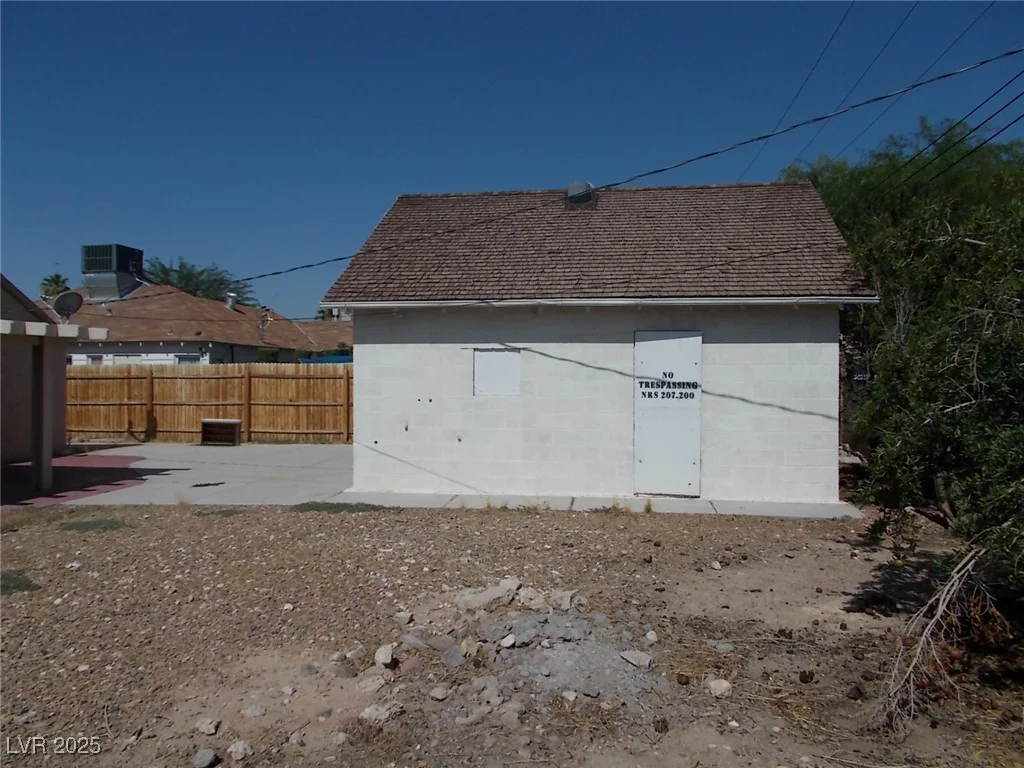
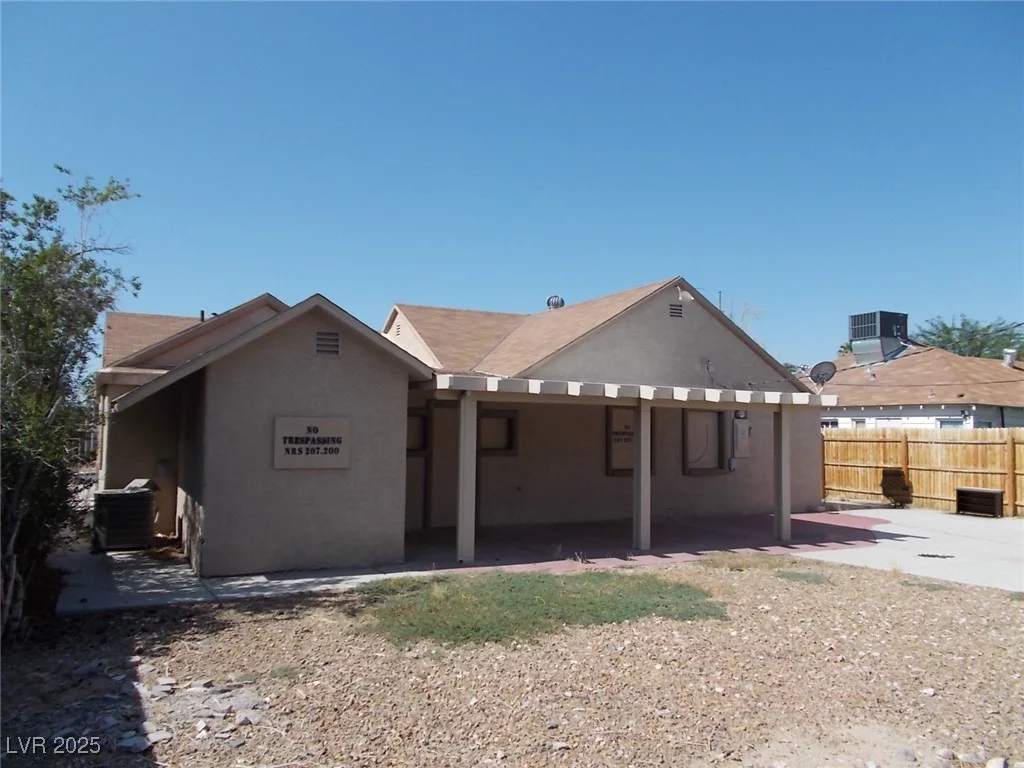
lounge chair: none [125,405,159,445] -> present [879,468,912,509]

